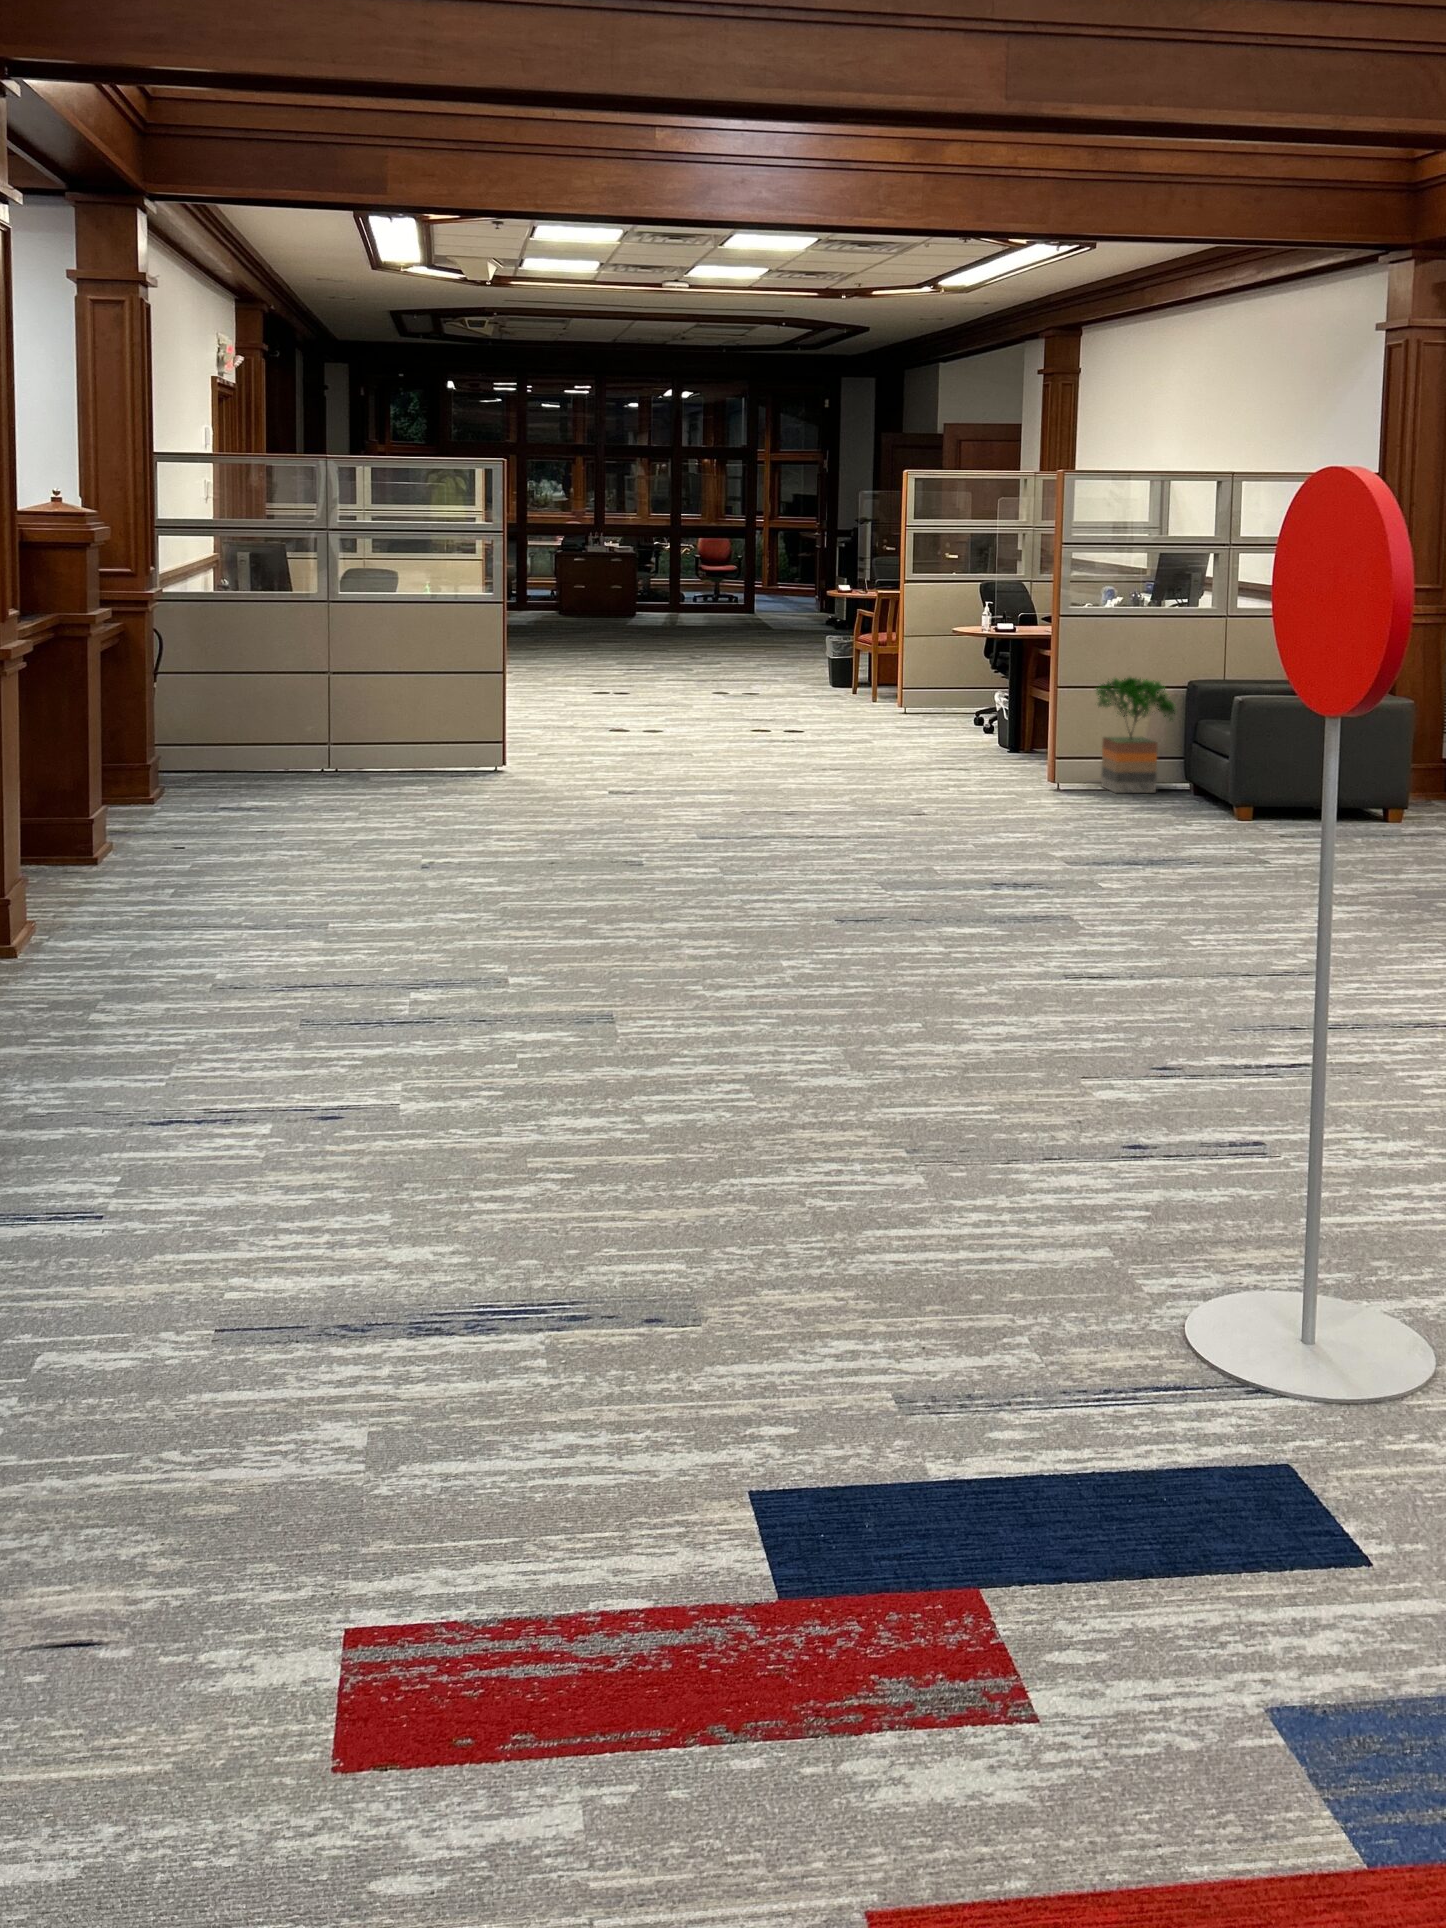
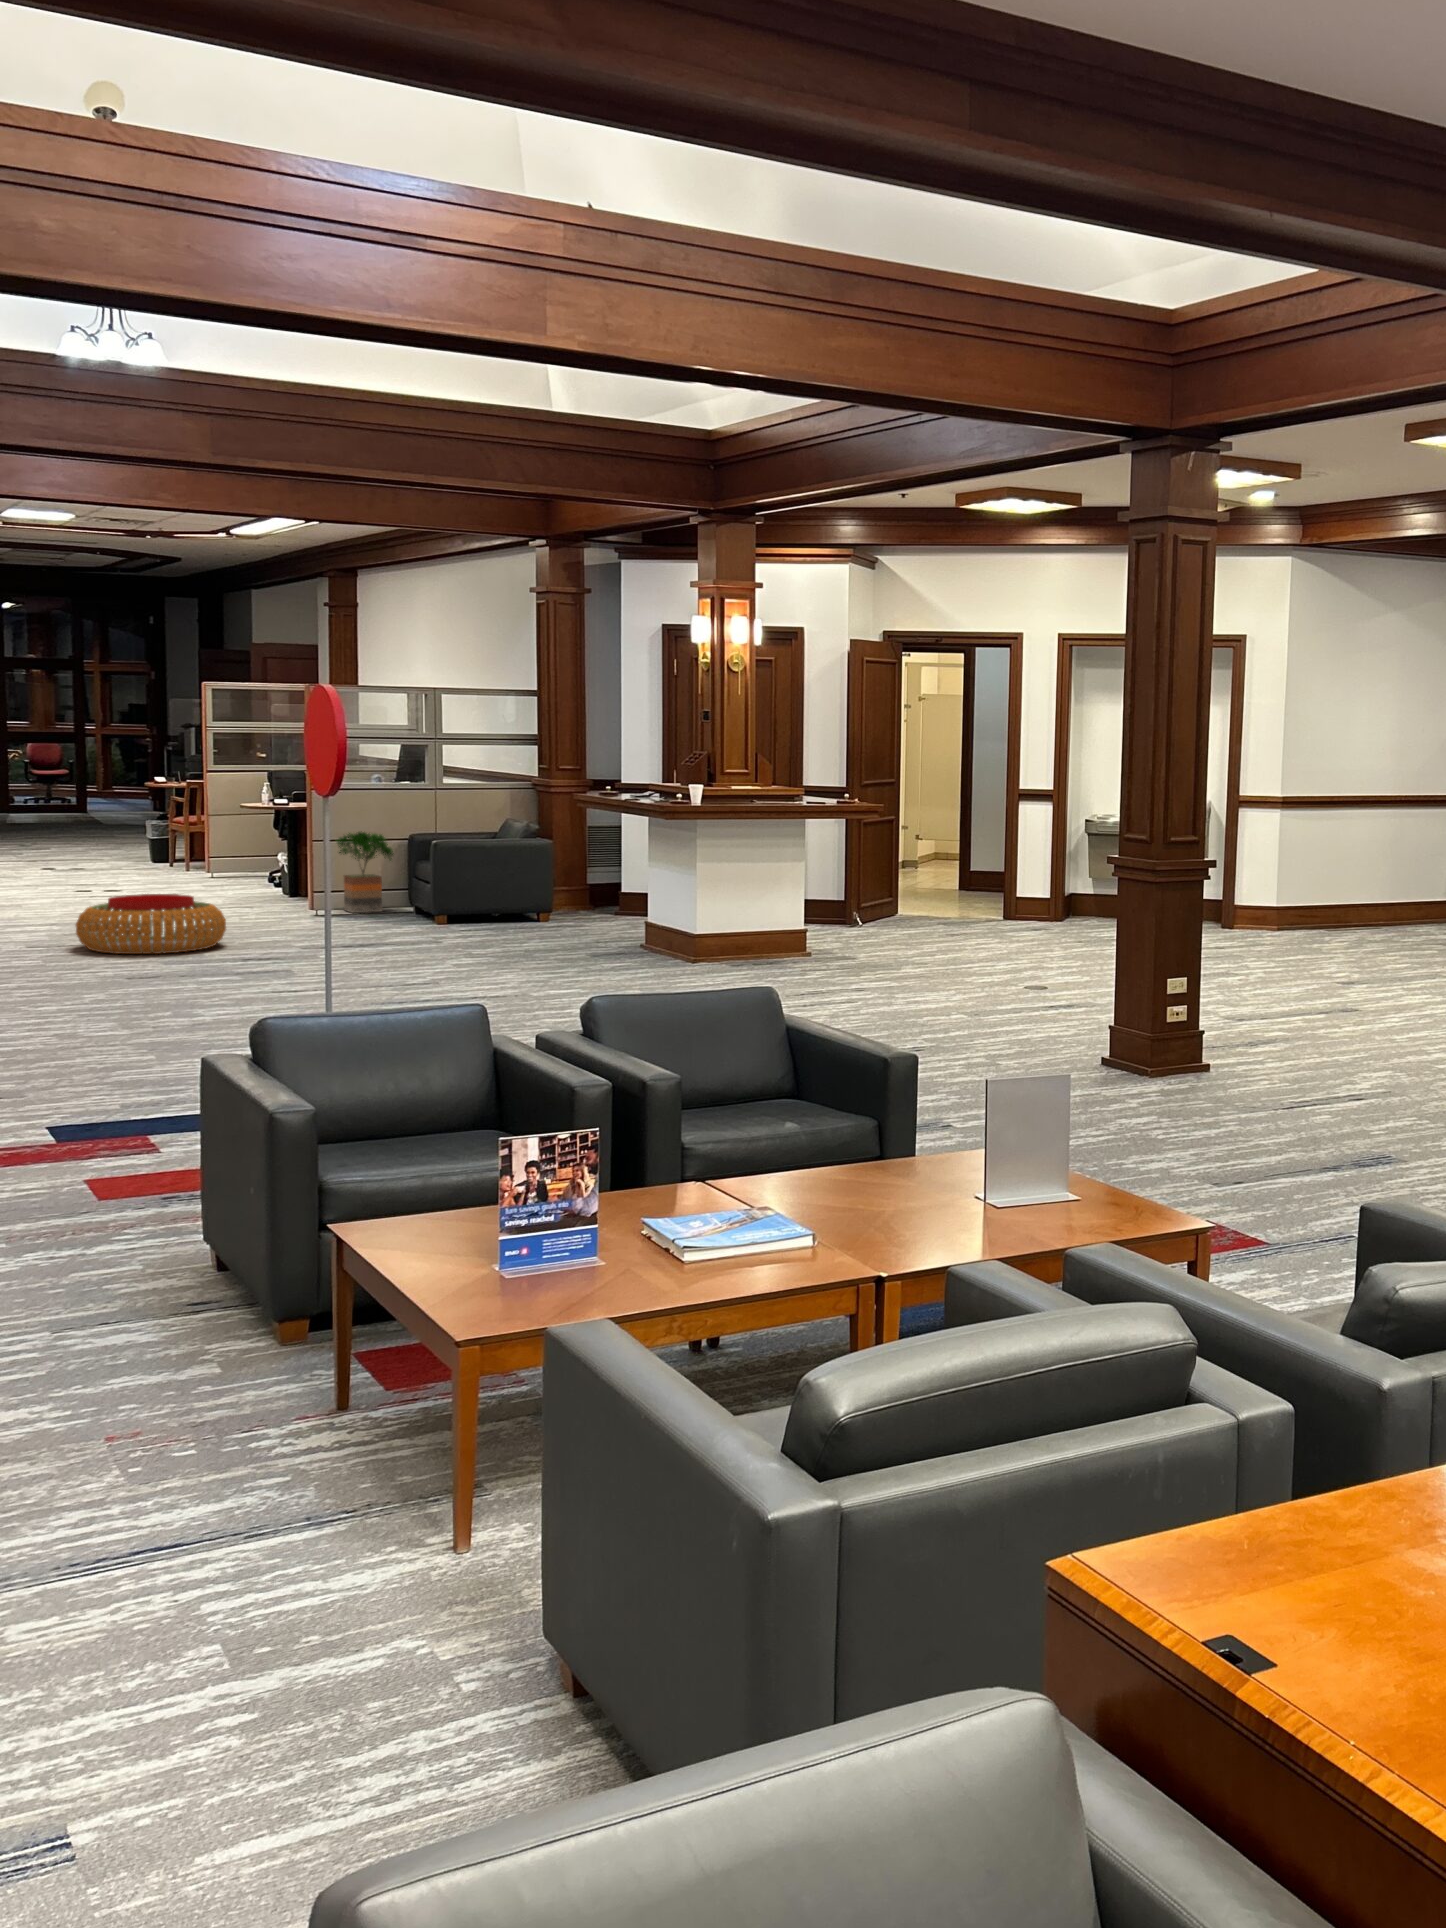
pouf: none [773,773,973,870] -> present [76,894,226,954]

